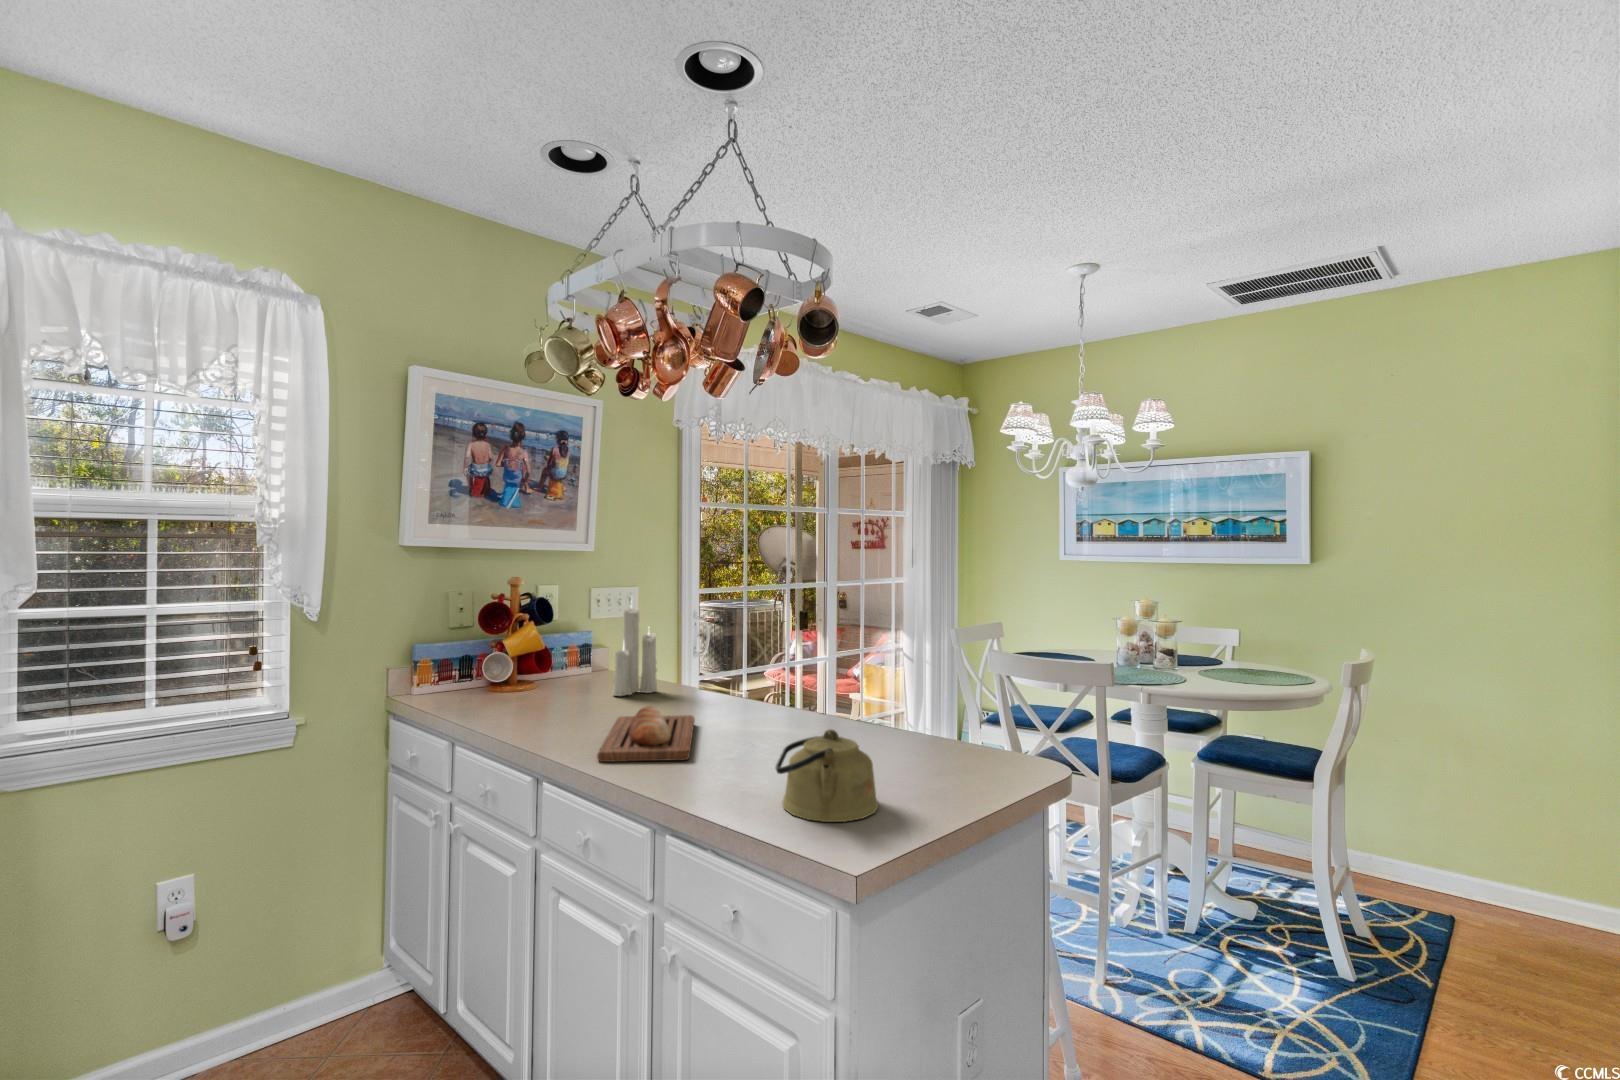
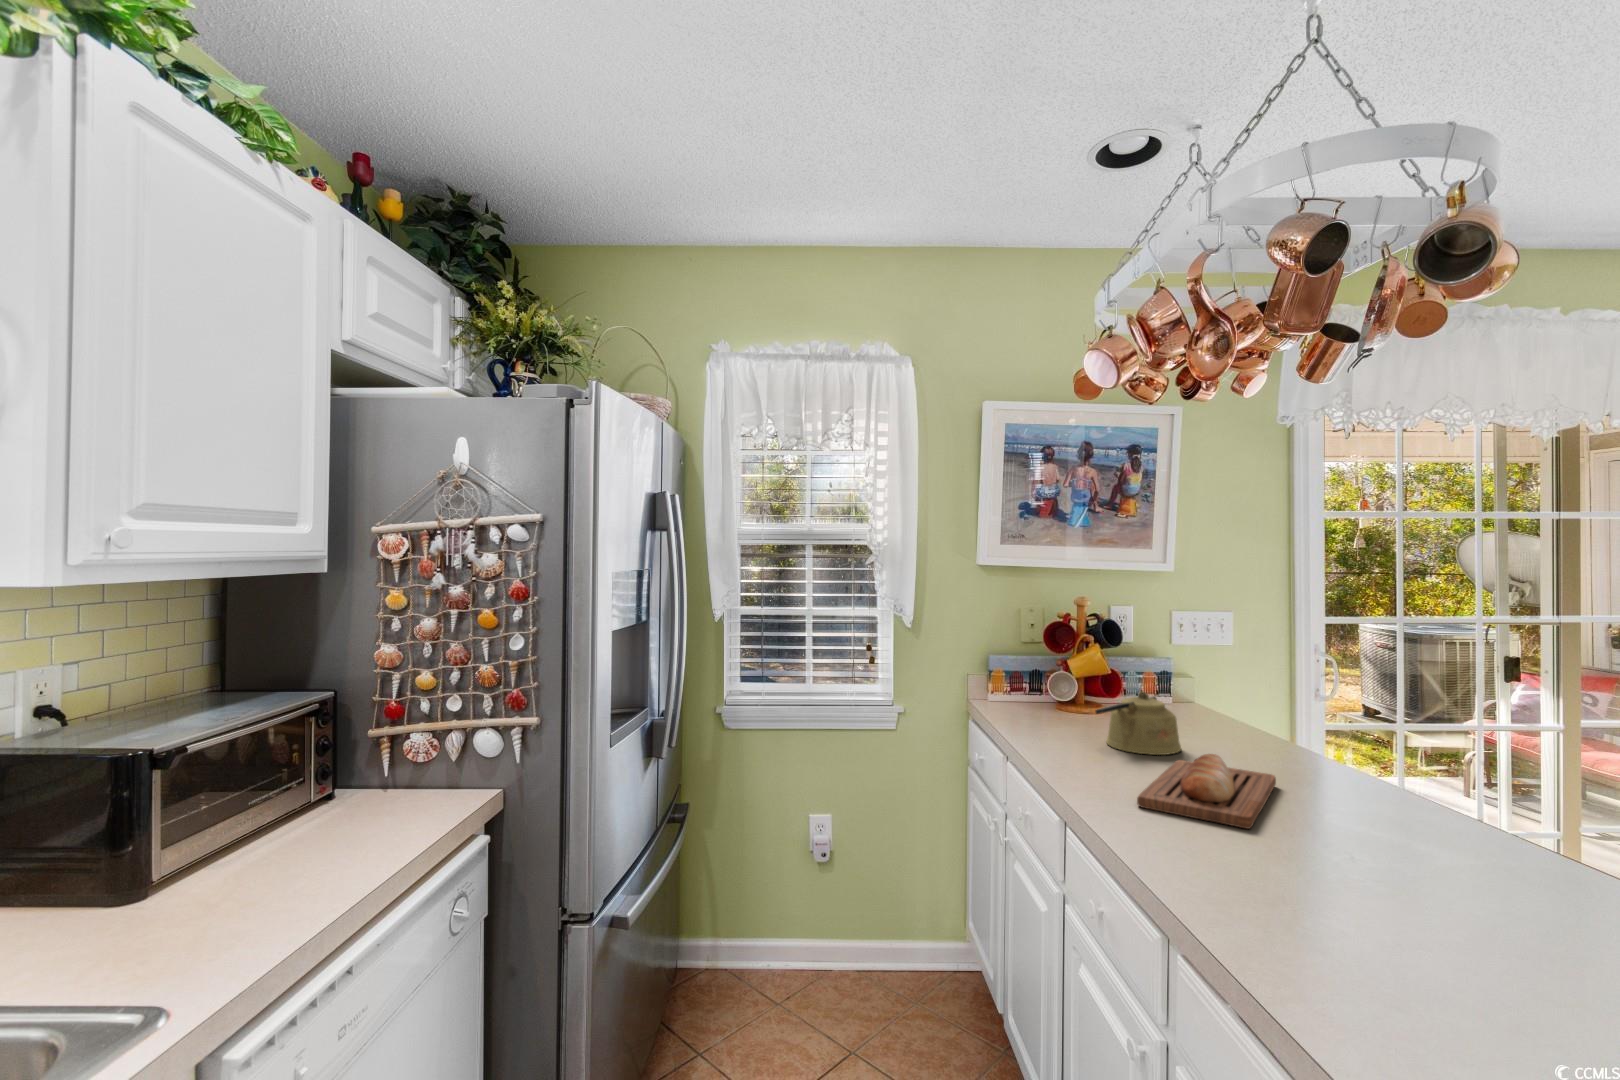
candle: present [612,608,657,696] -> none [1182,618,1242,738]
kettle: present [776,729,879,822] -> present [1096,691,1181,755]

